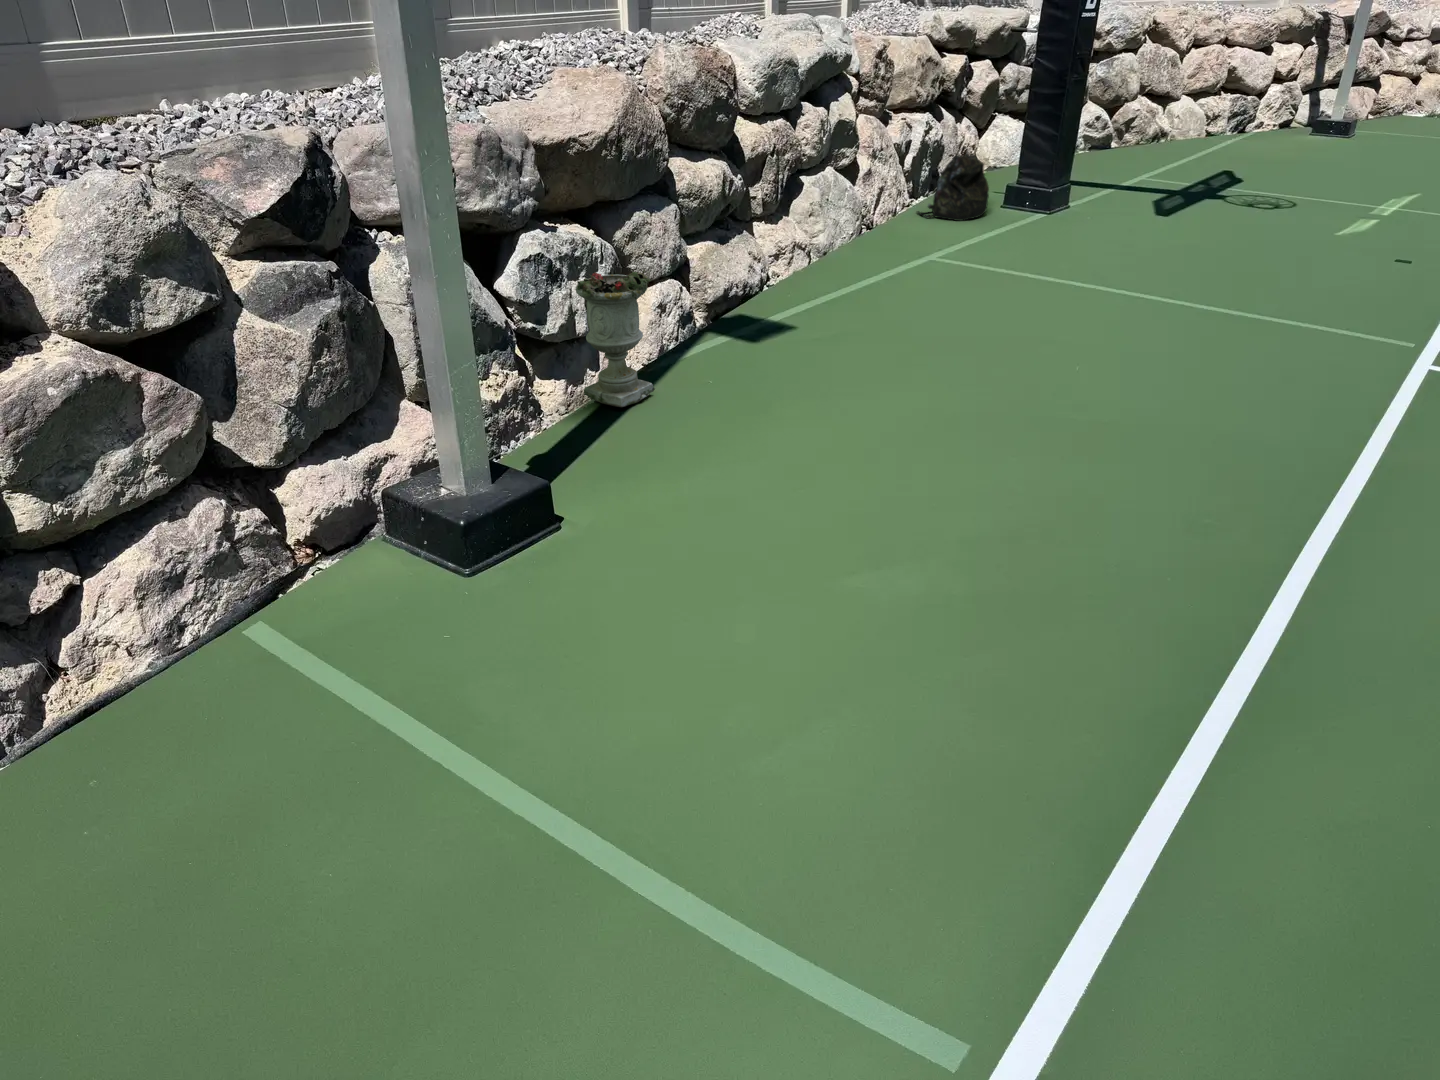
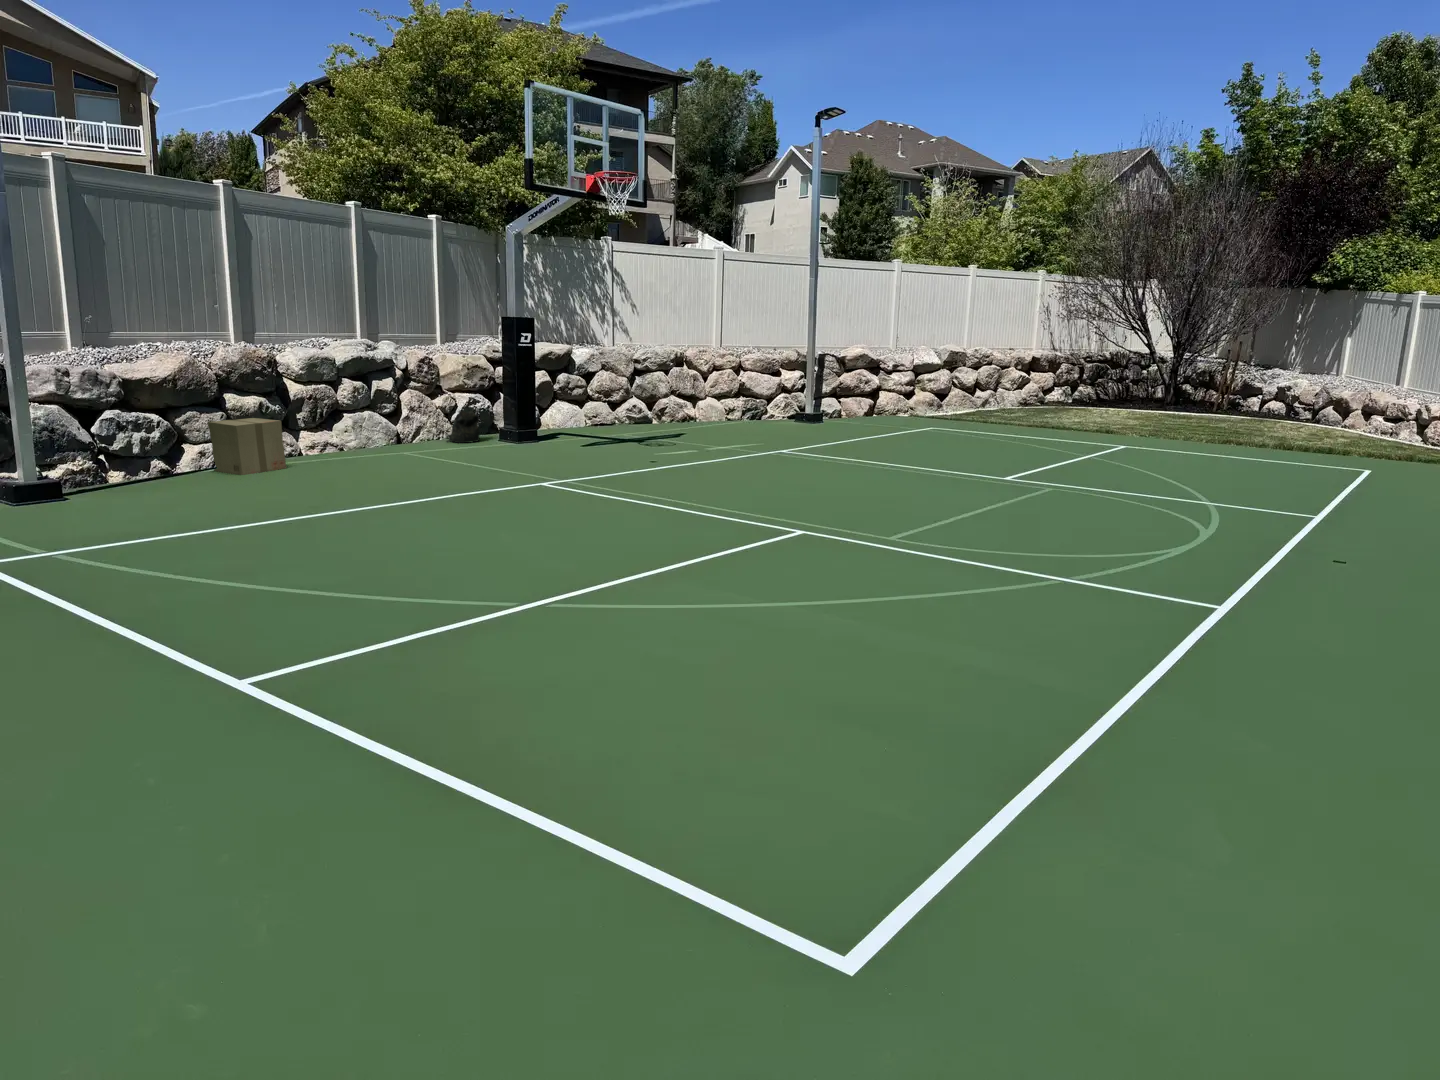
cardboard box: none [667,211,813,357] -> present [208,418,286,475]
planter: present [576,270,655,407] -> none [129,427,168,484]

